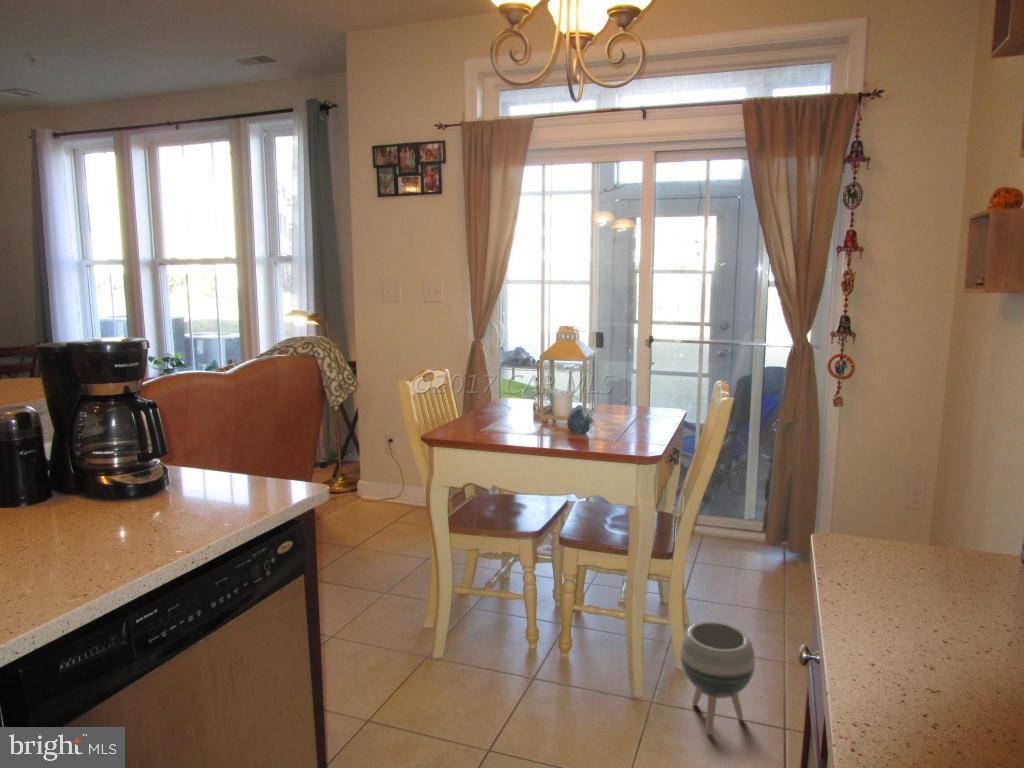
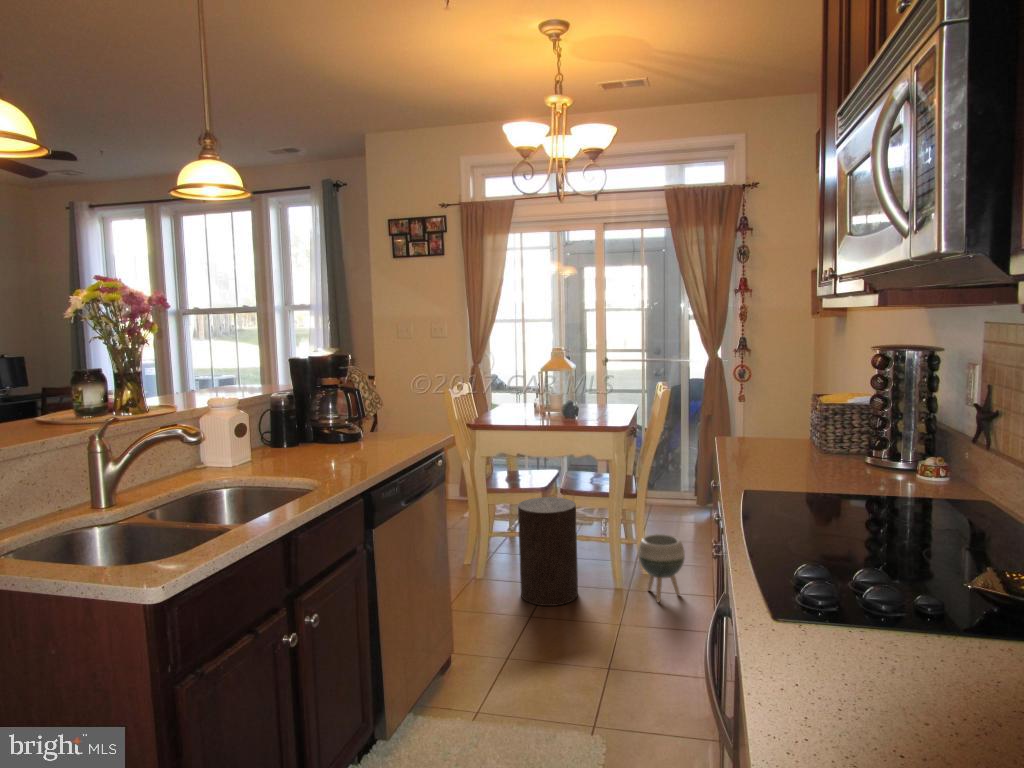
stool: none [497,552,586,728] -> present [518,497,578,606]

